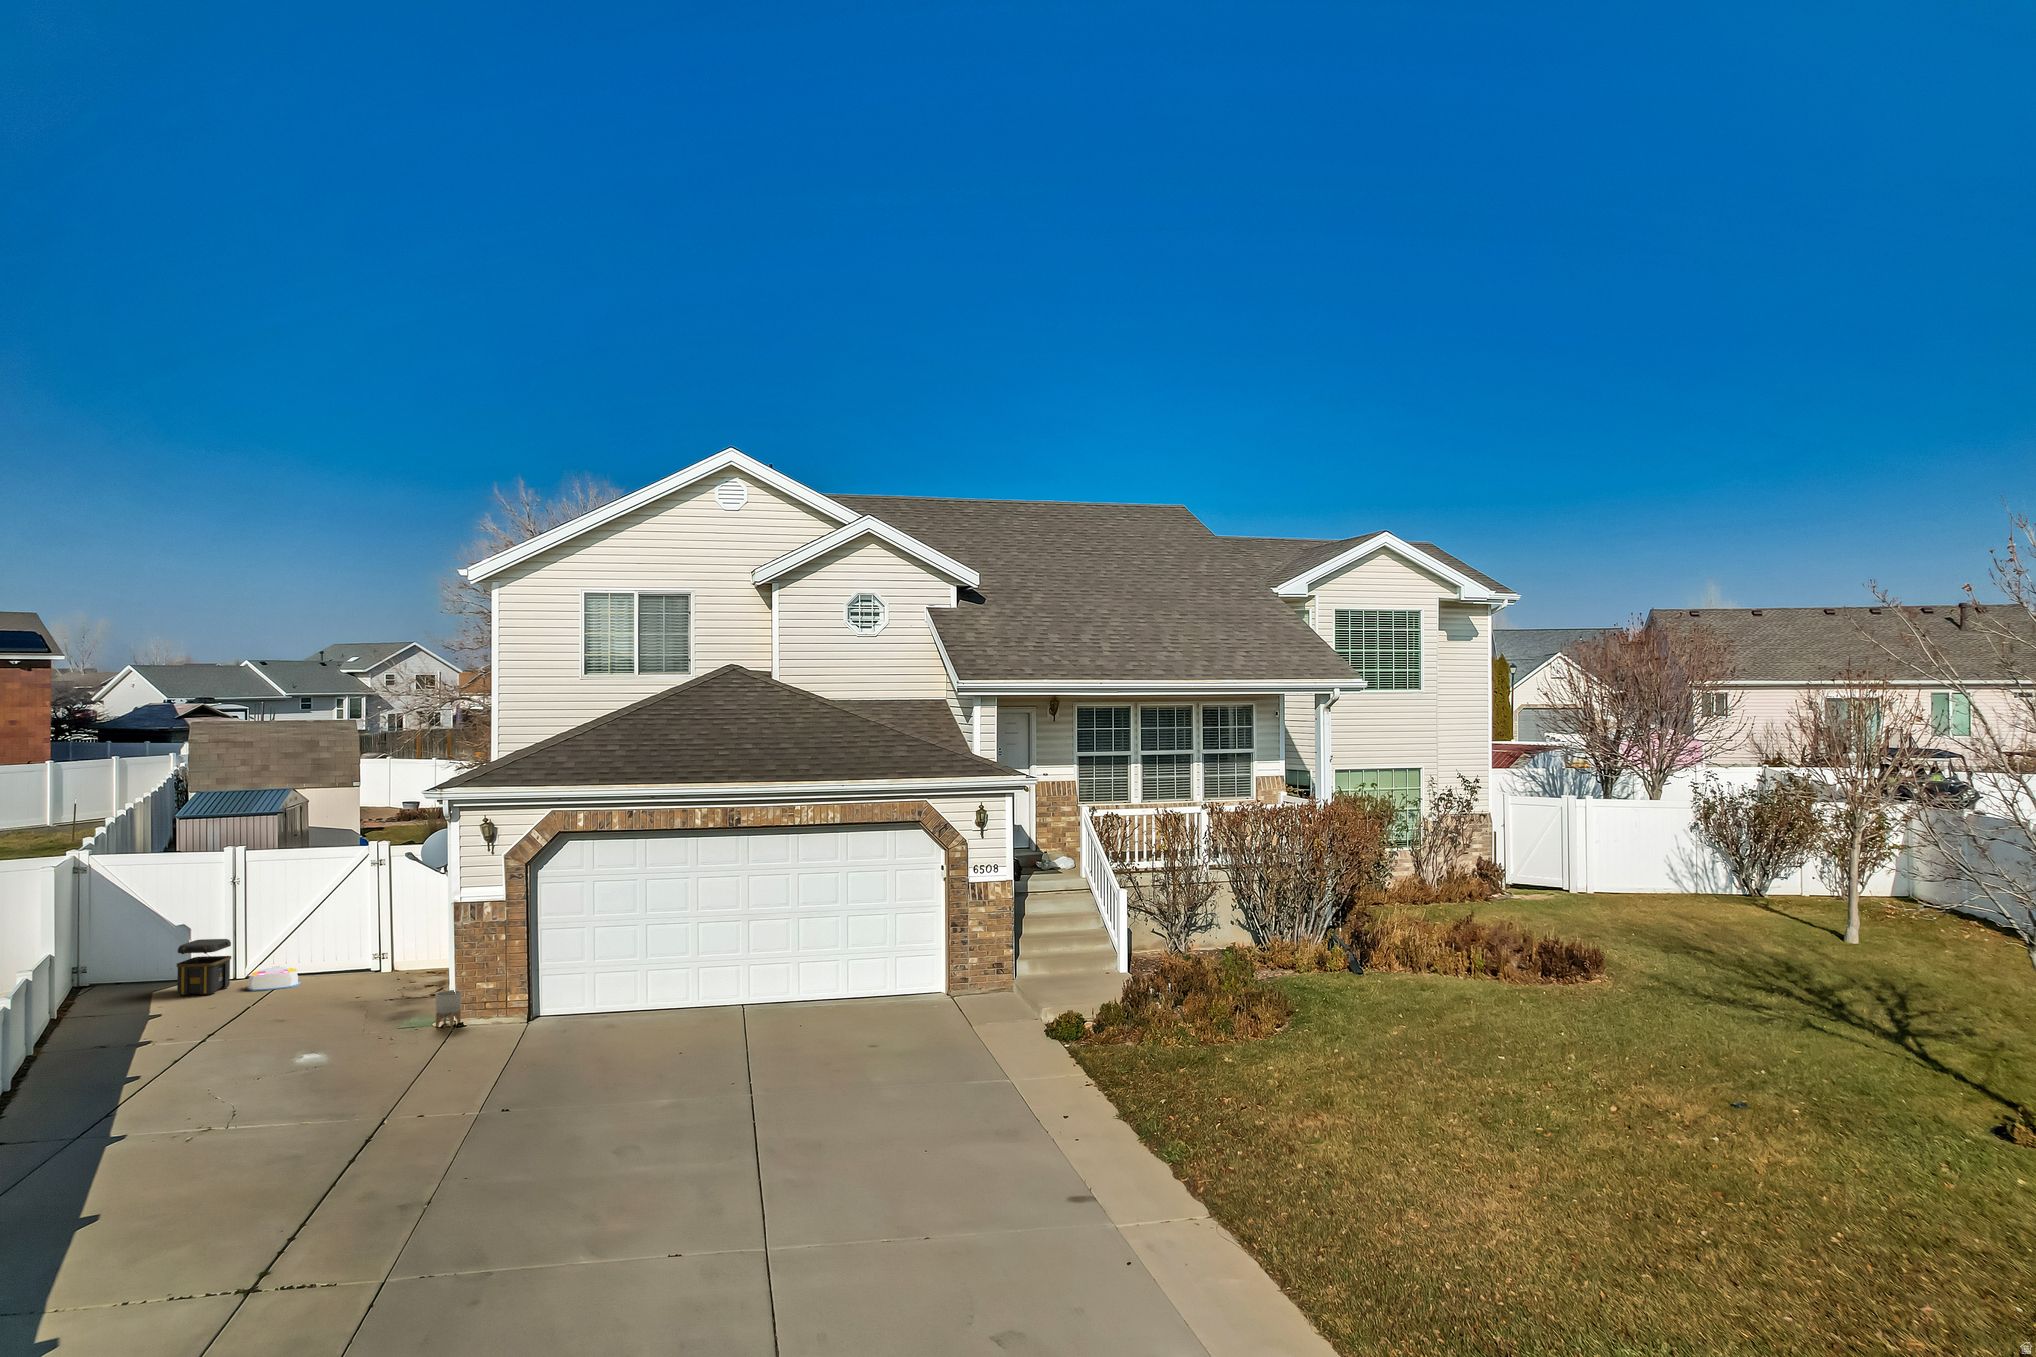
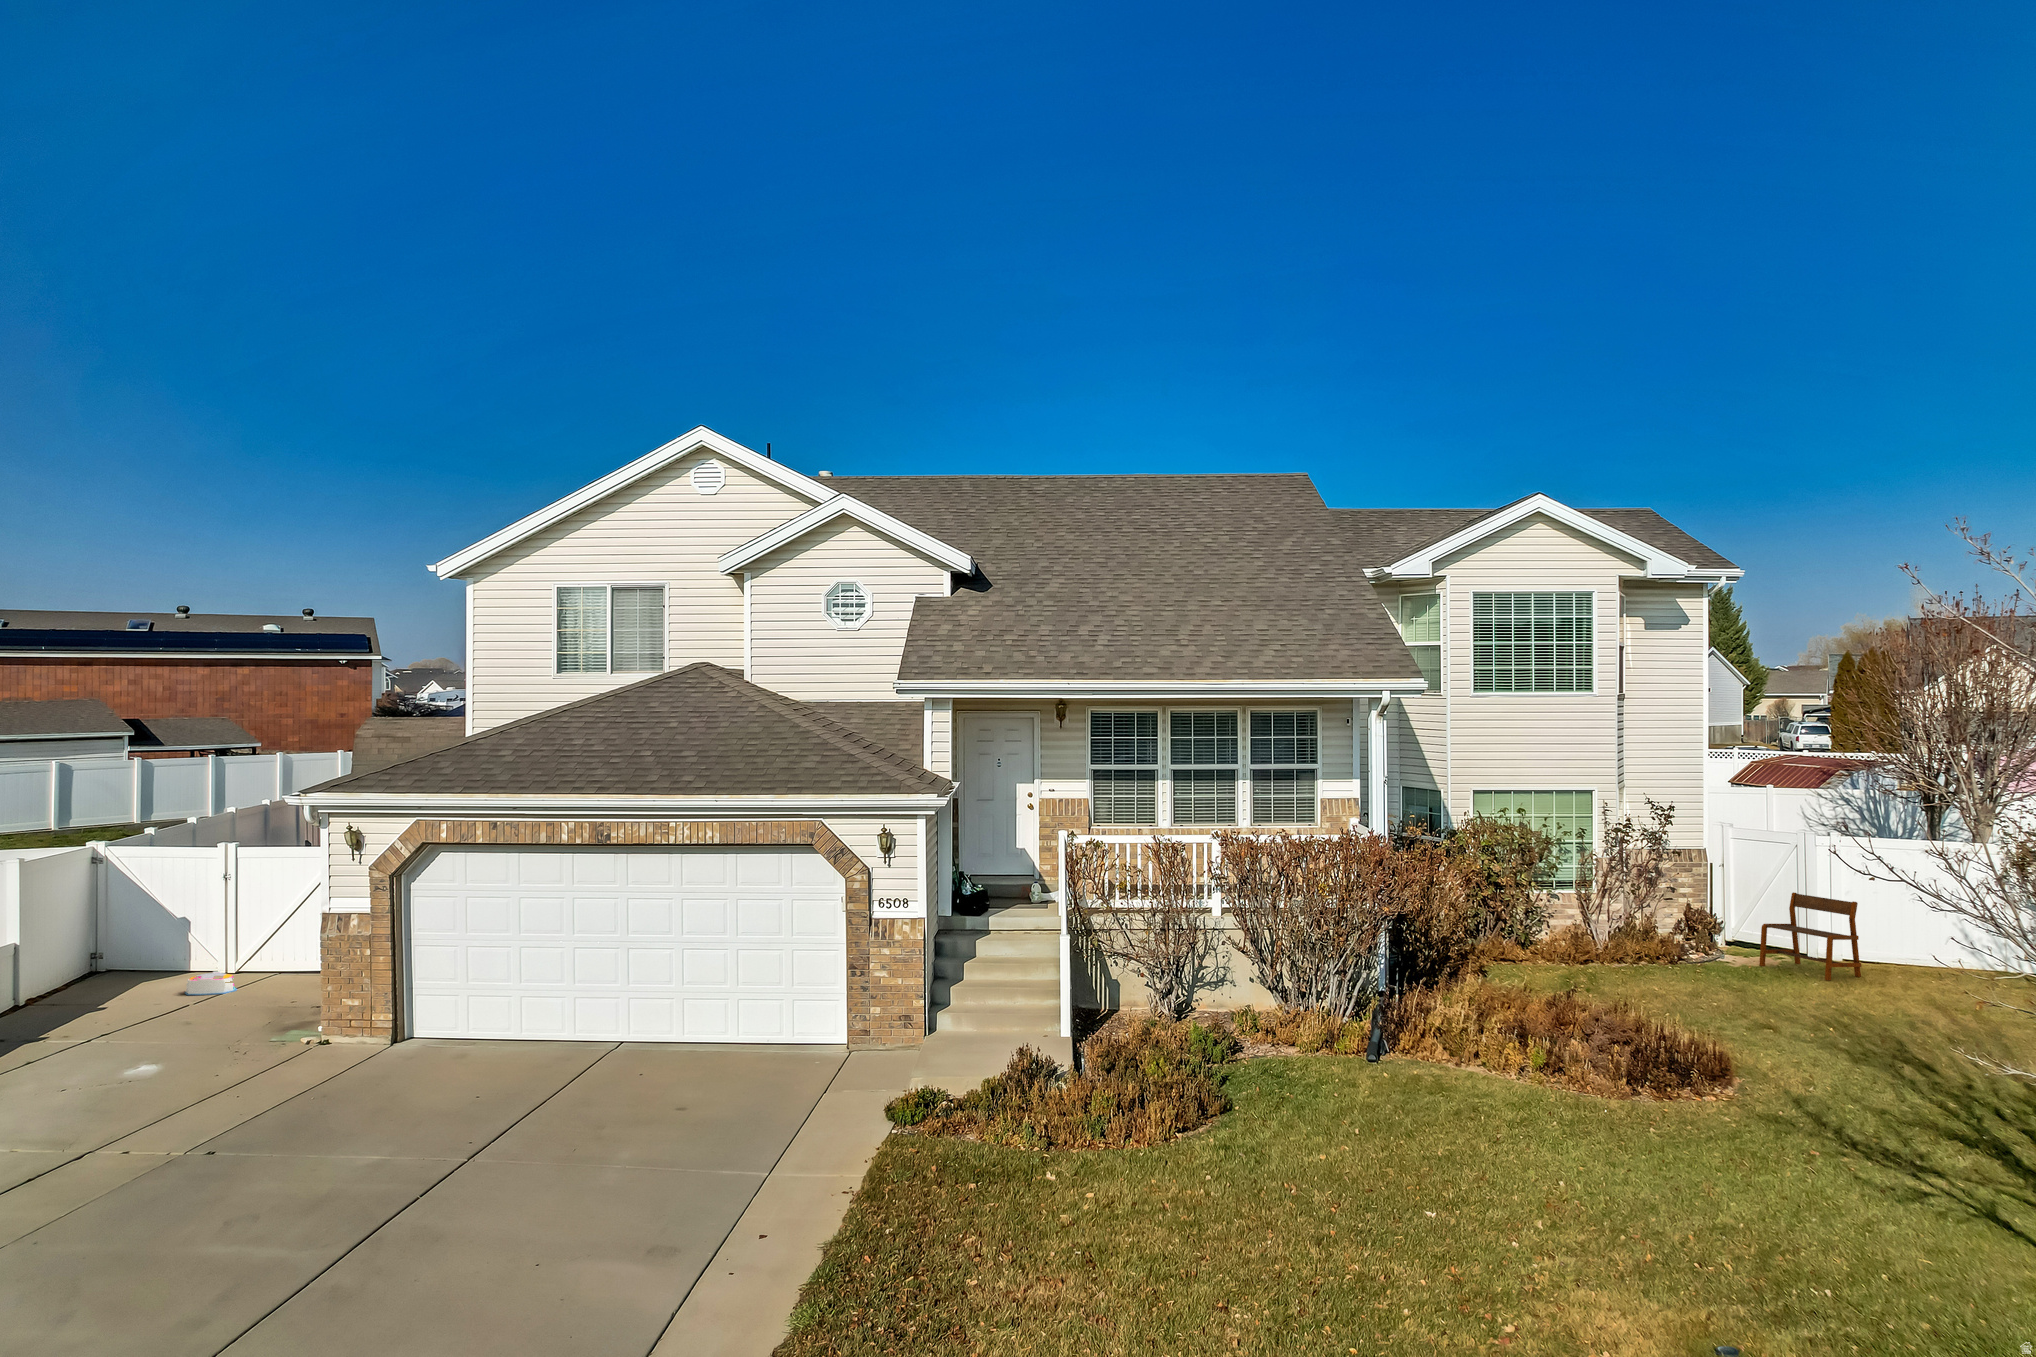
bench: none [1556,838,1631,902] -> present [1760,892,1861,980]
toolbox: present [177,939,231,995] -> none [120,941,175,996]
planter: present [435,990,461,1027] -> none [298,1006,326,1044]

